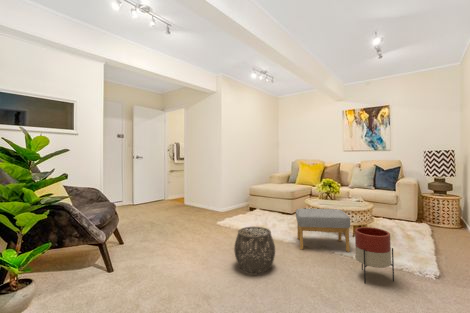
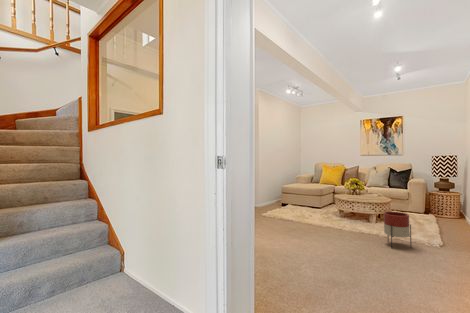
footstool: present [296,209,350,252] -> none [332,201,377,232]
woven basket: present [234,227,275,273] -> none [295,212,326,243]

